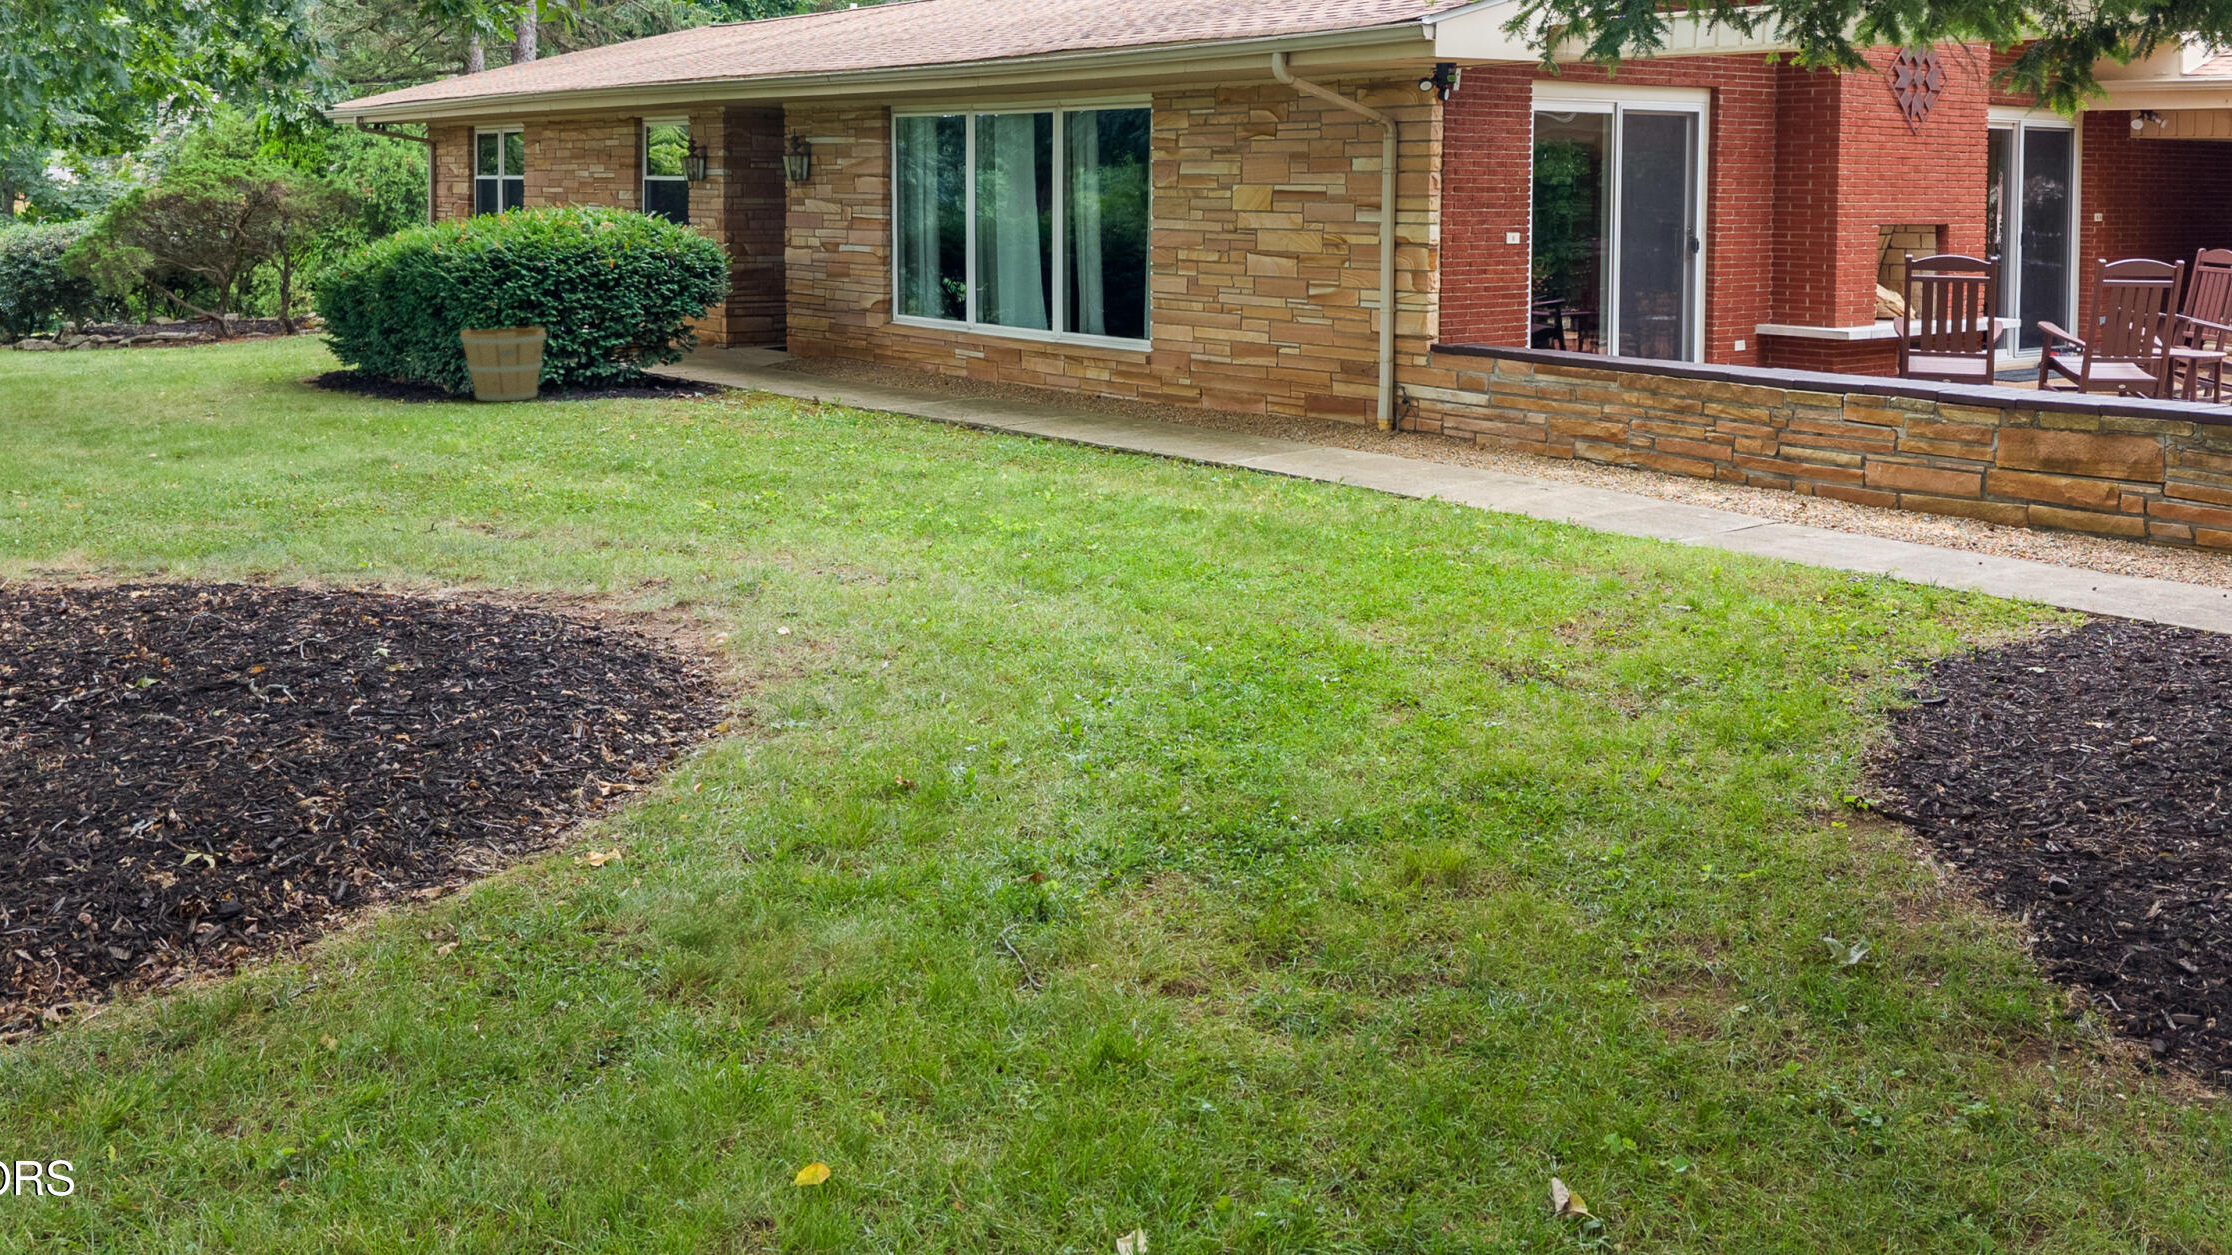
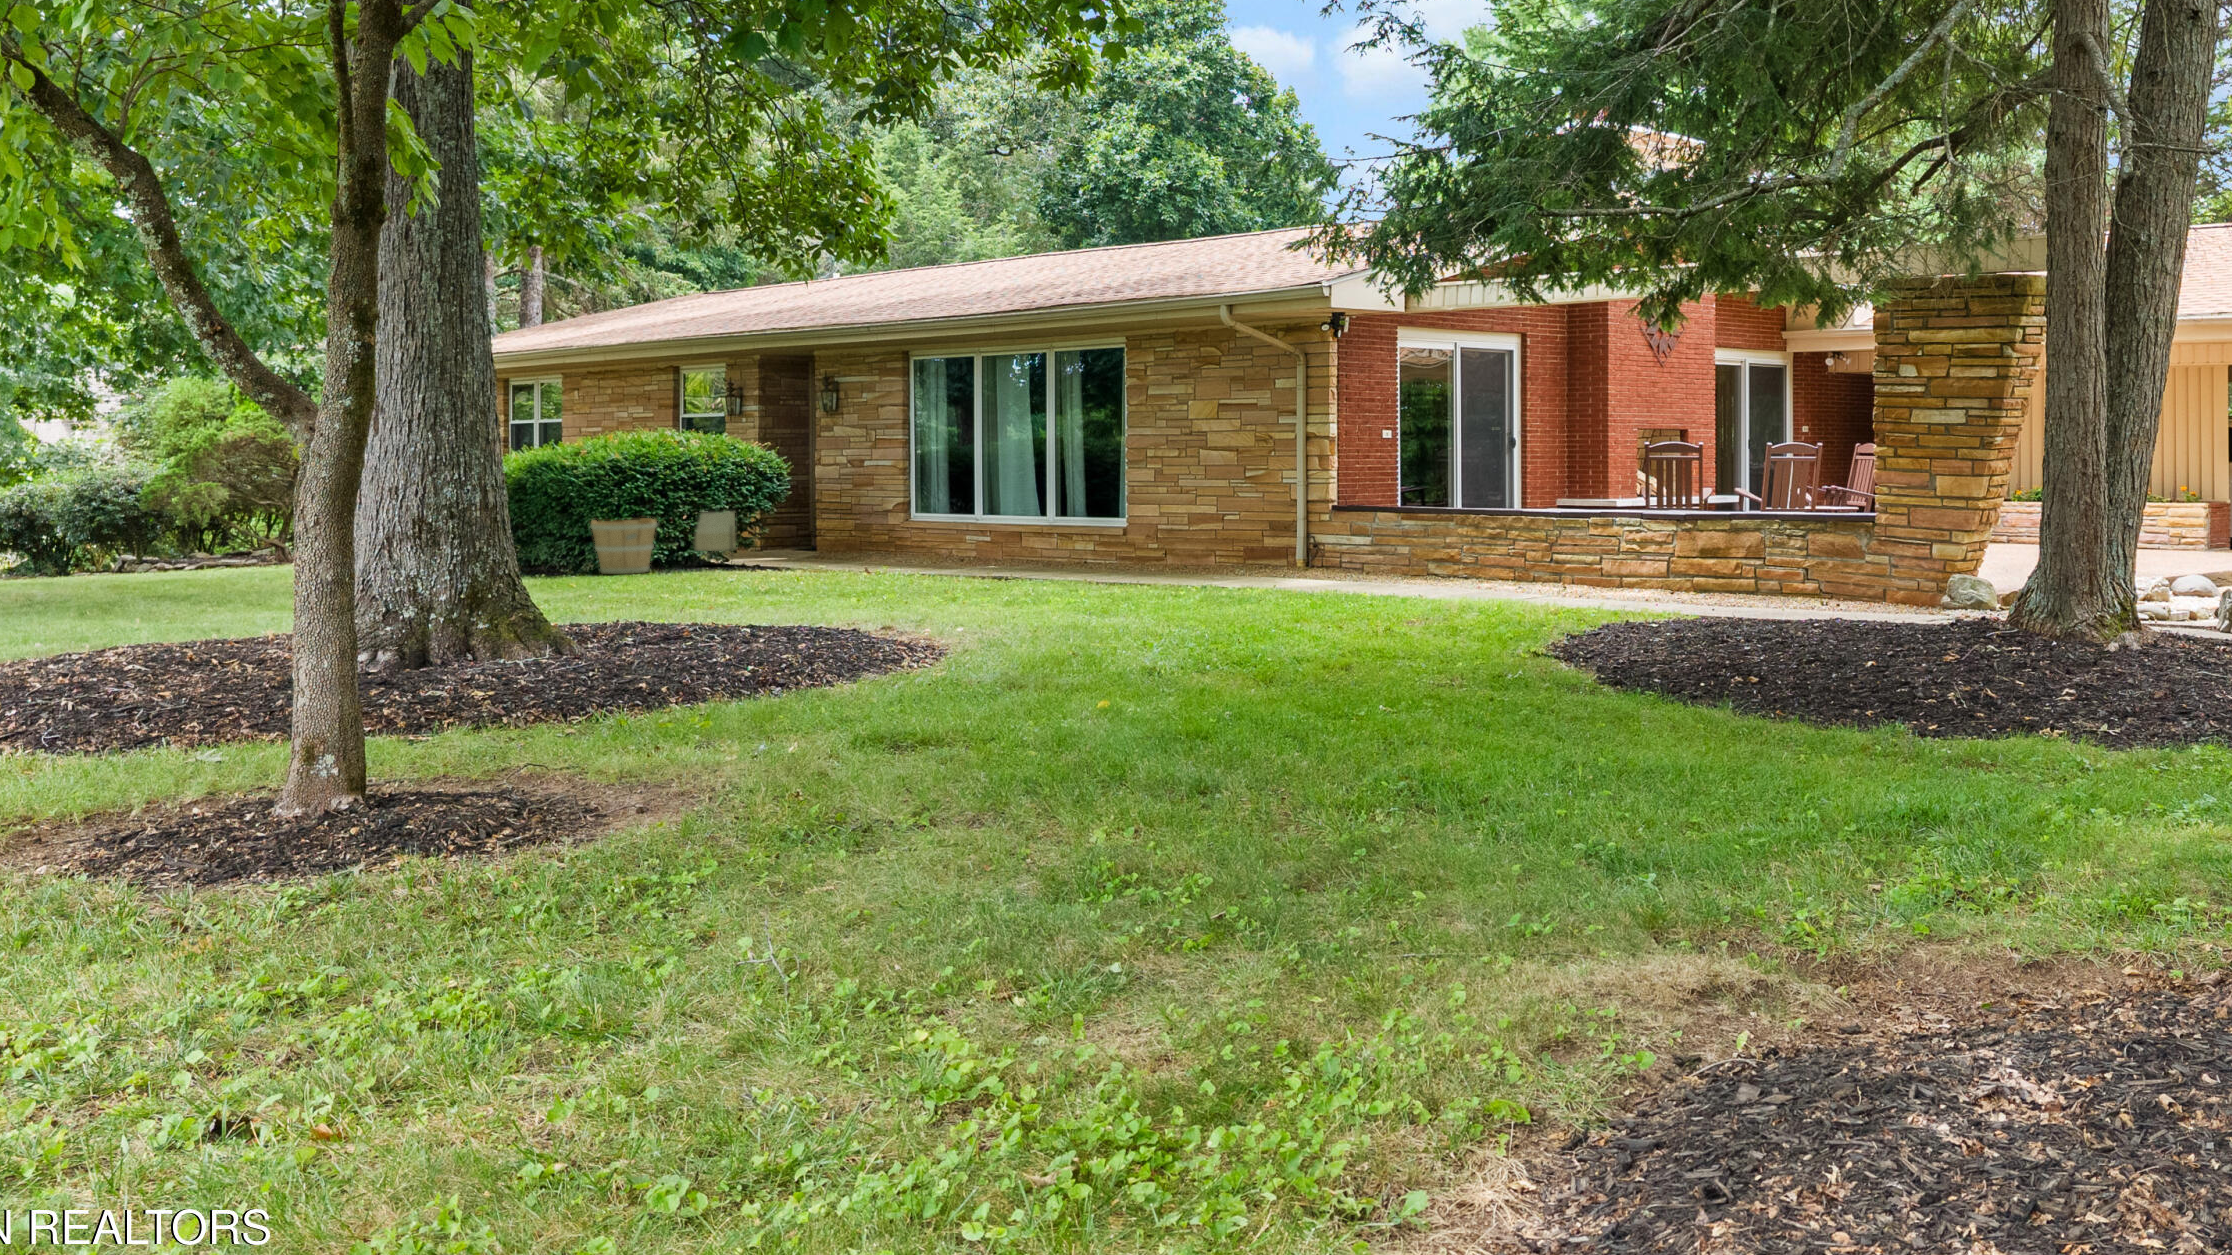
planter: none [601,315,656,388] -> present [694,512,736,563]

